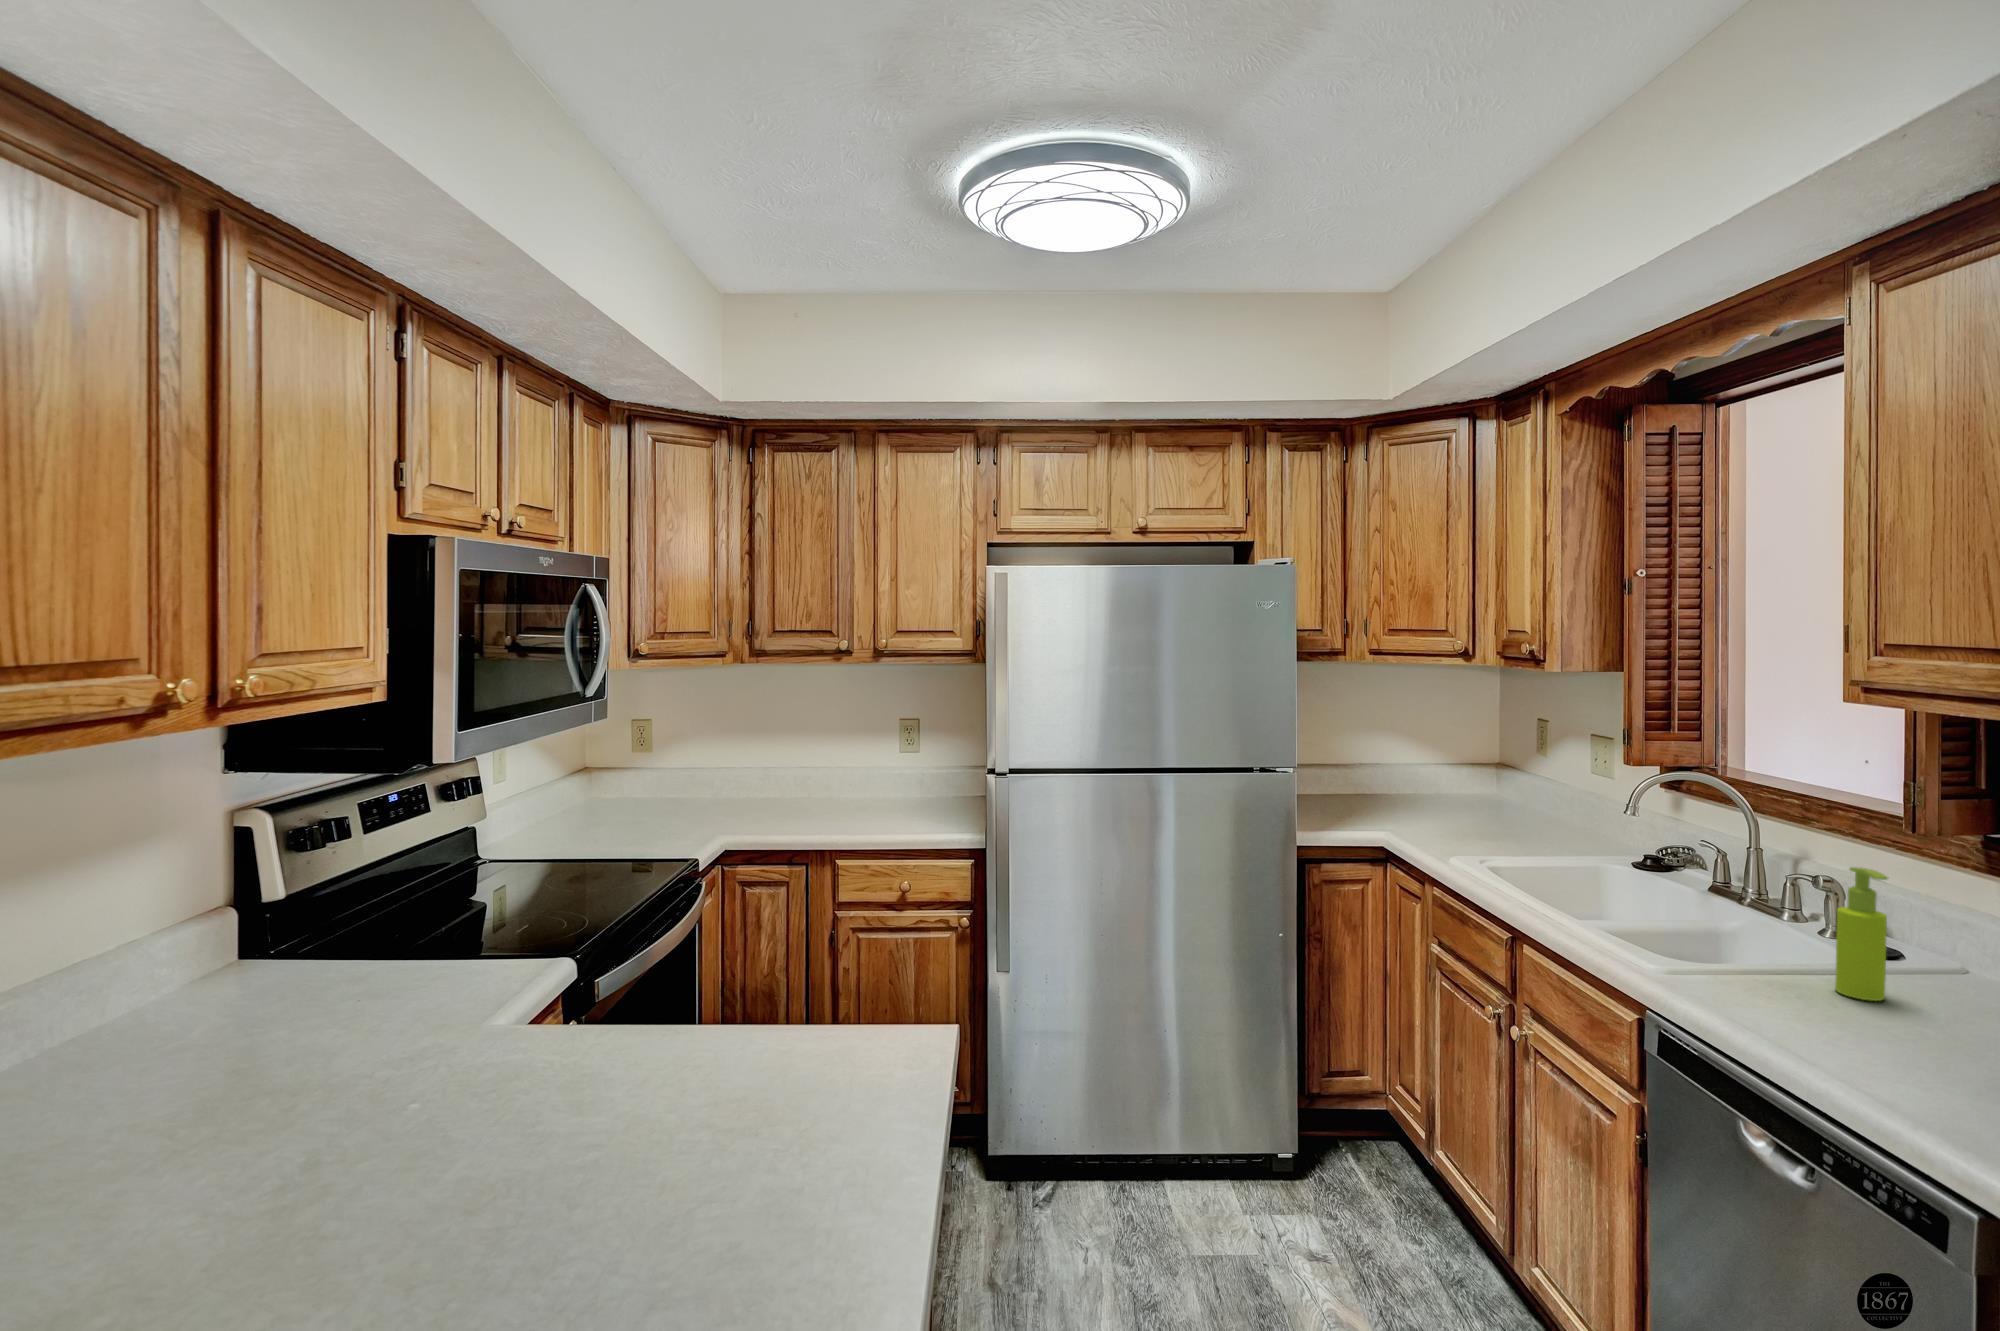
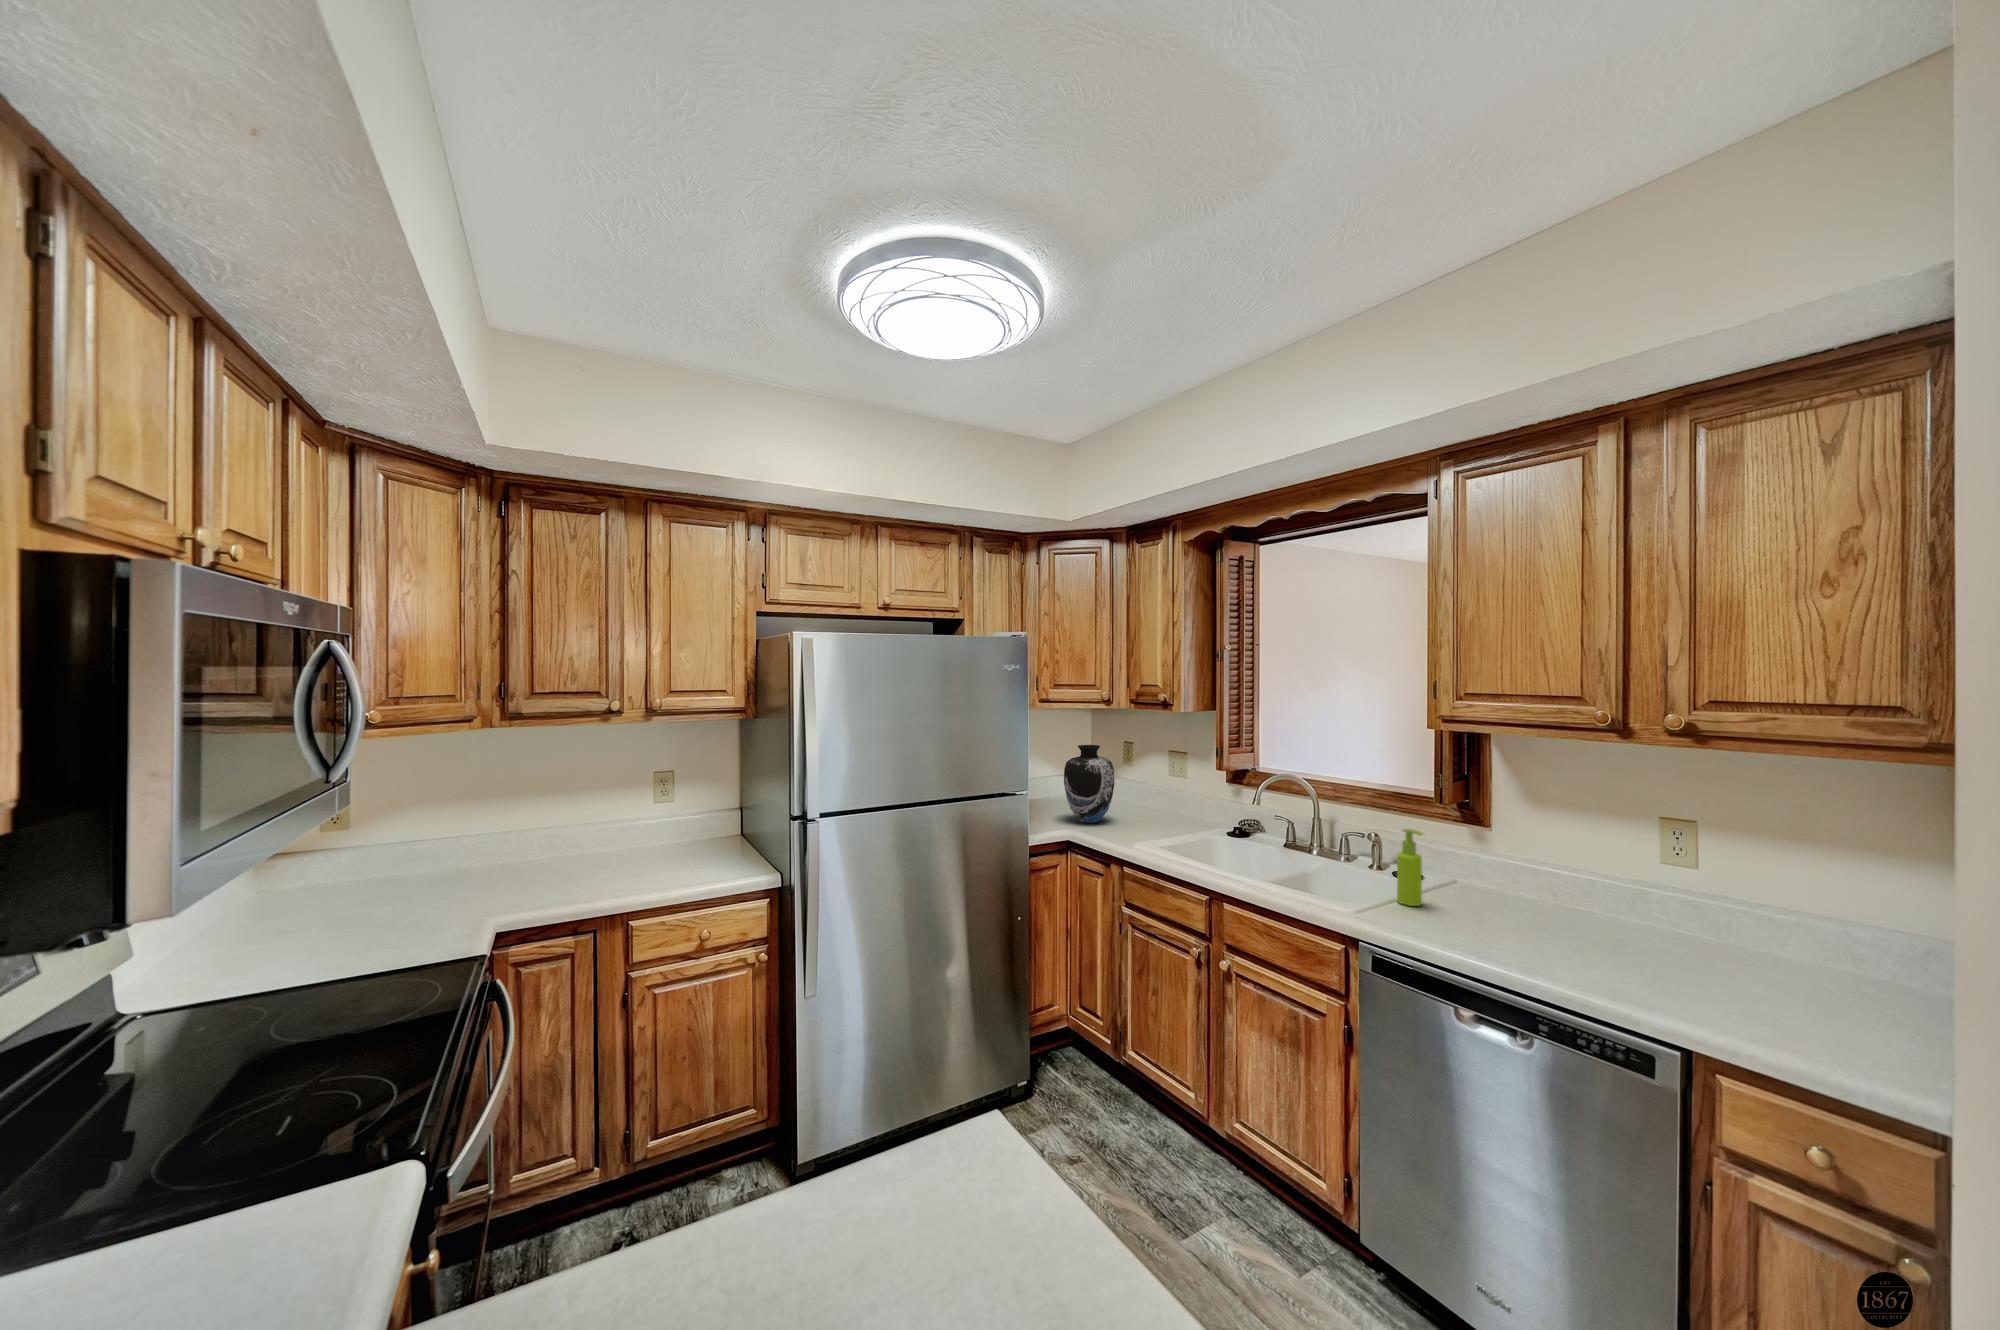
vase: none [1389,720,1467,830] -> present [1064,745,1115,823]

